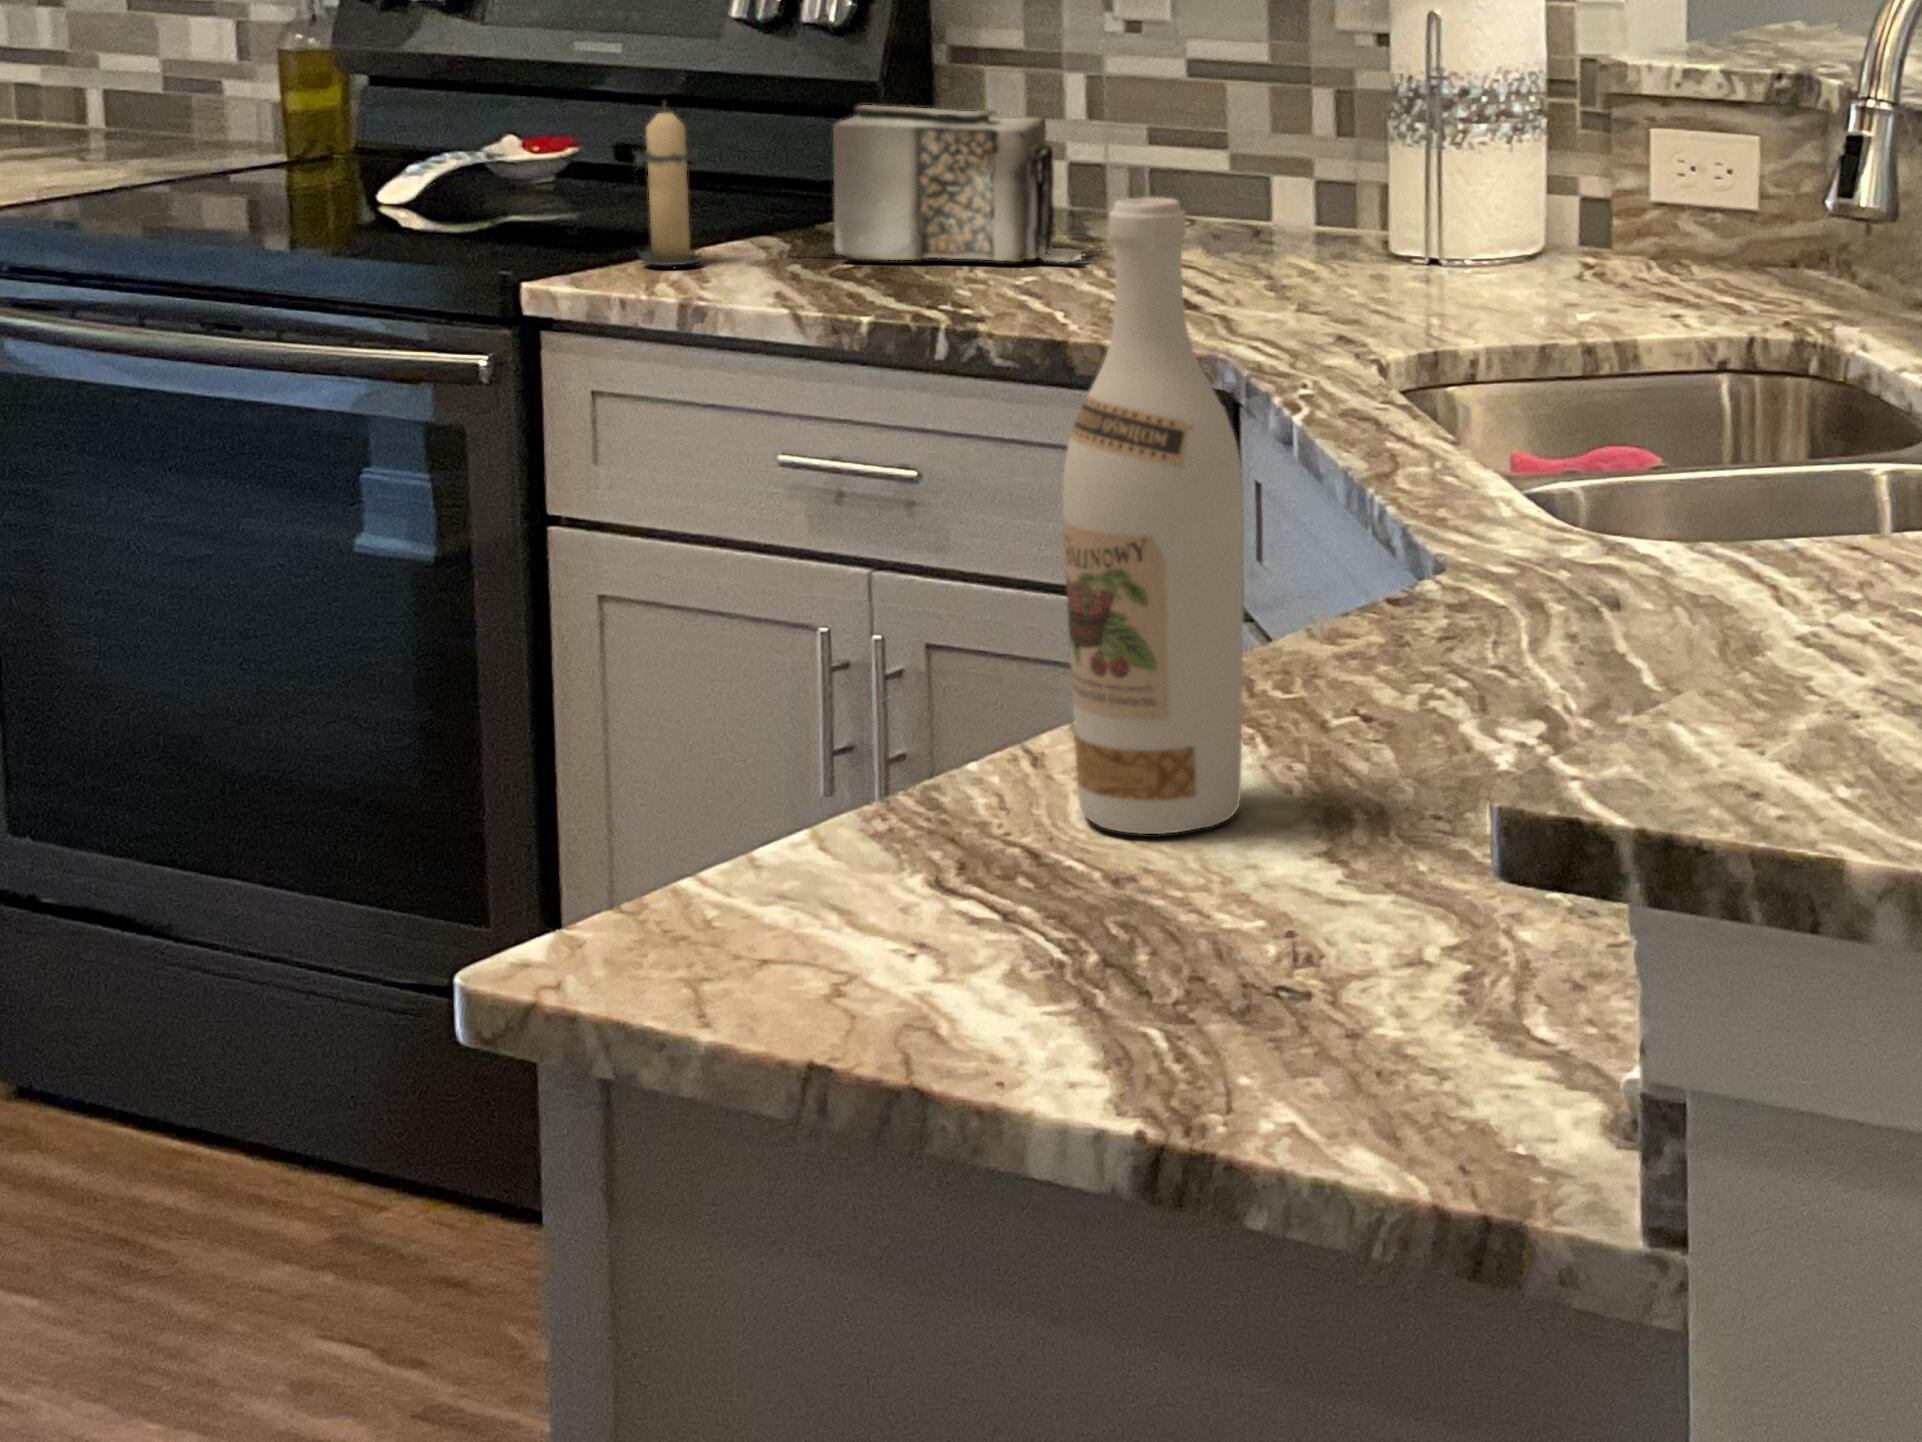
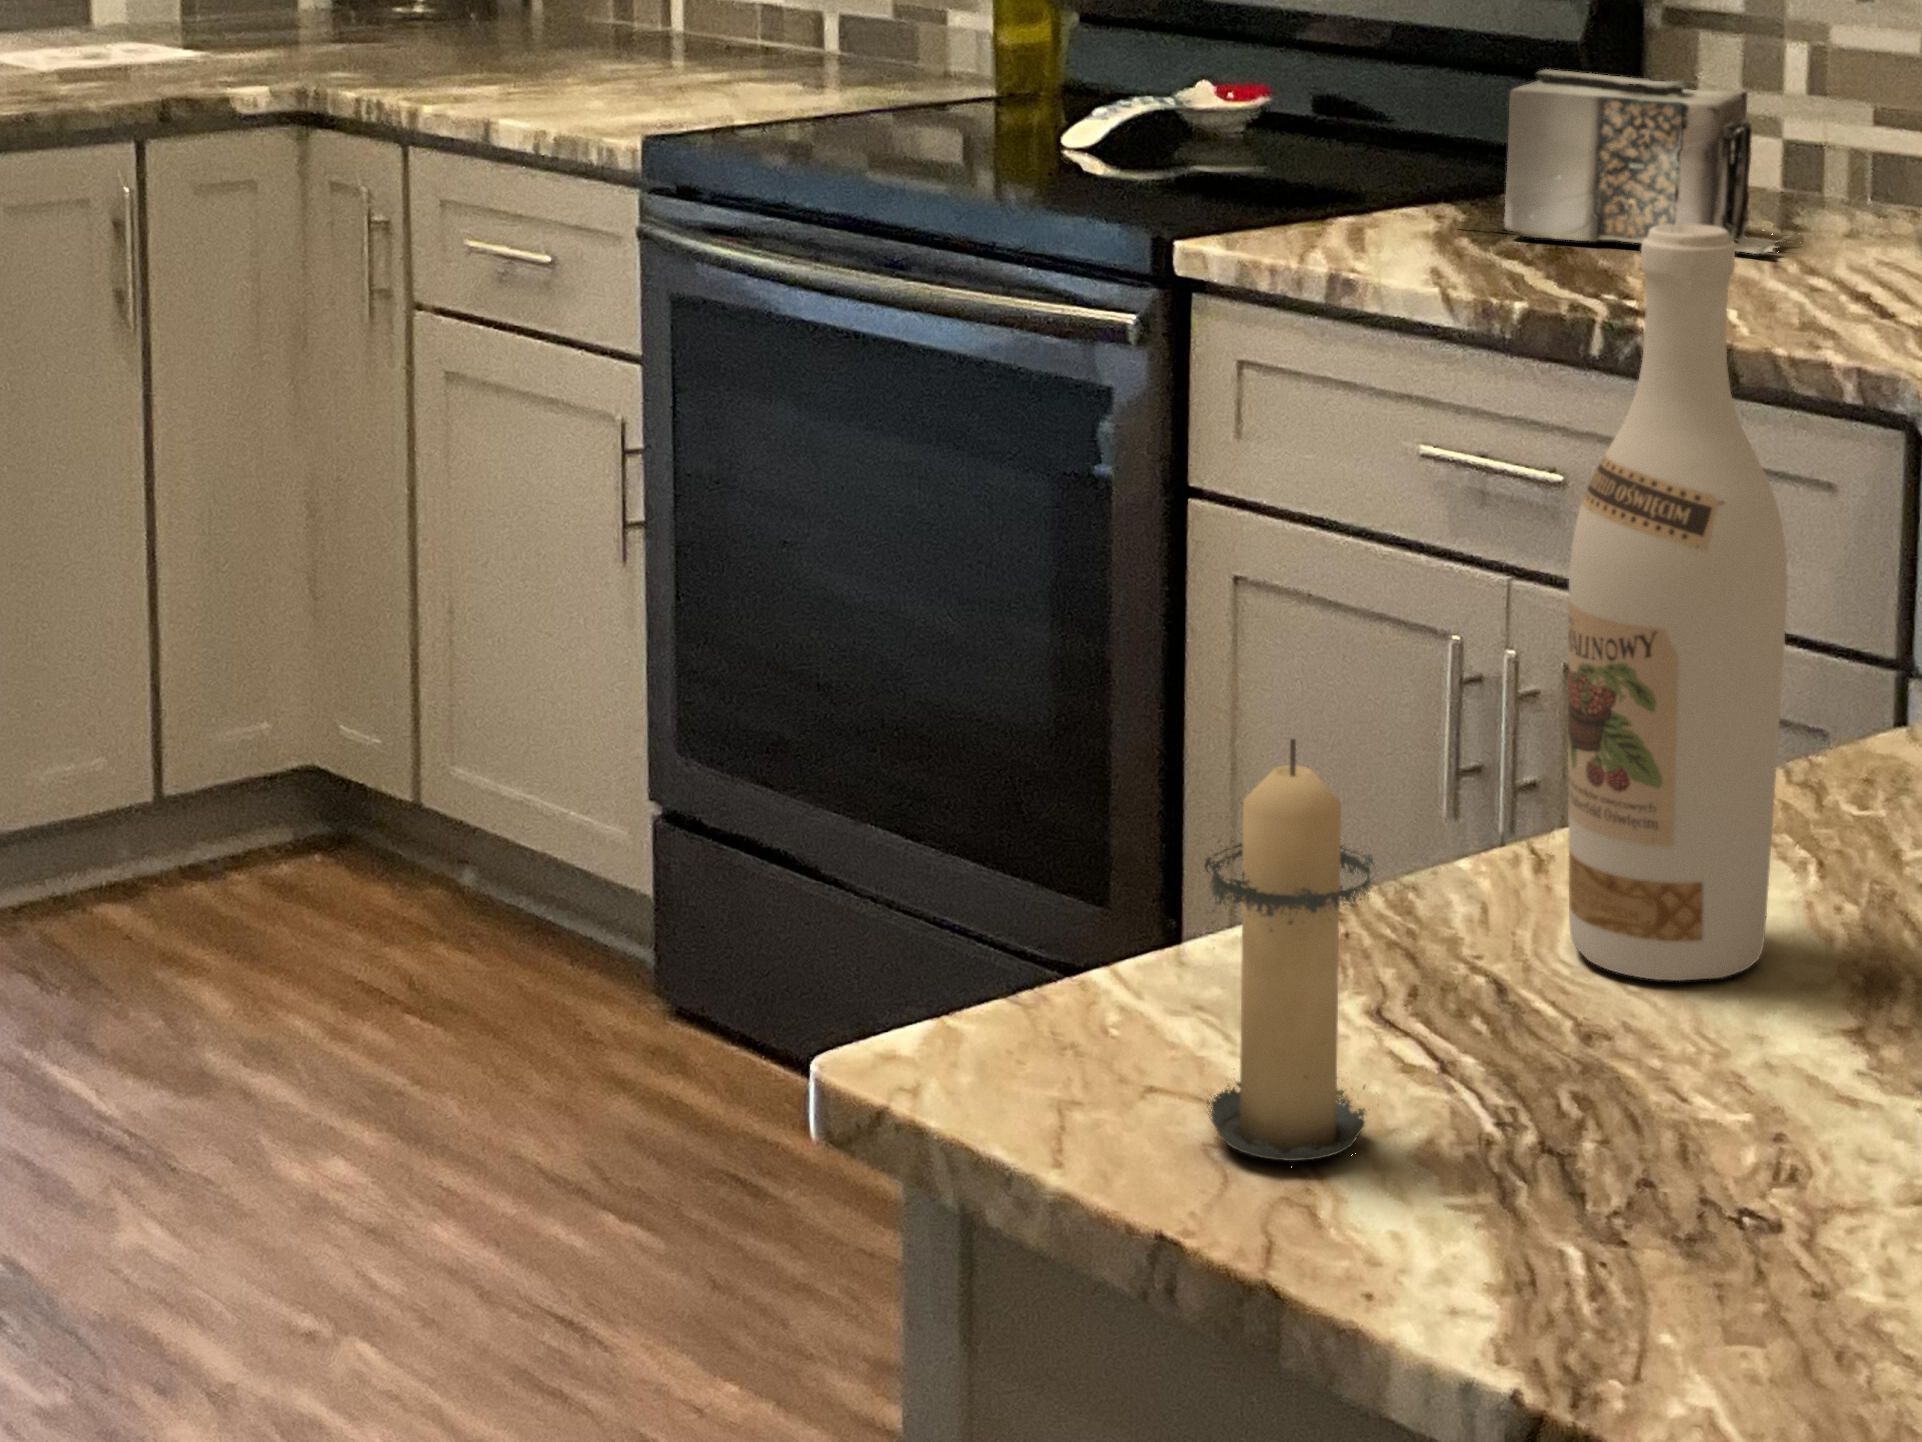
candle: present [634,103,702,265] -> present [1204,739,1374,1161]

